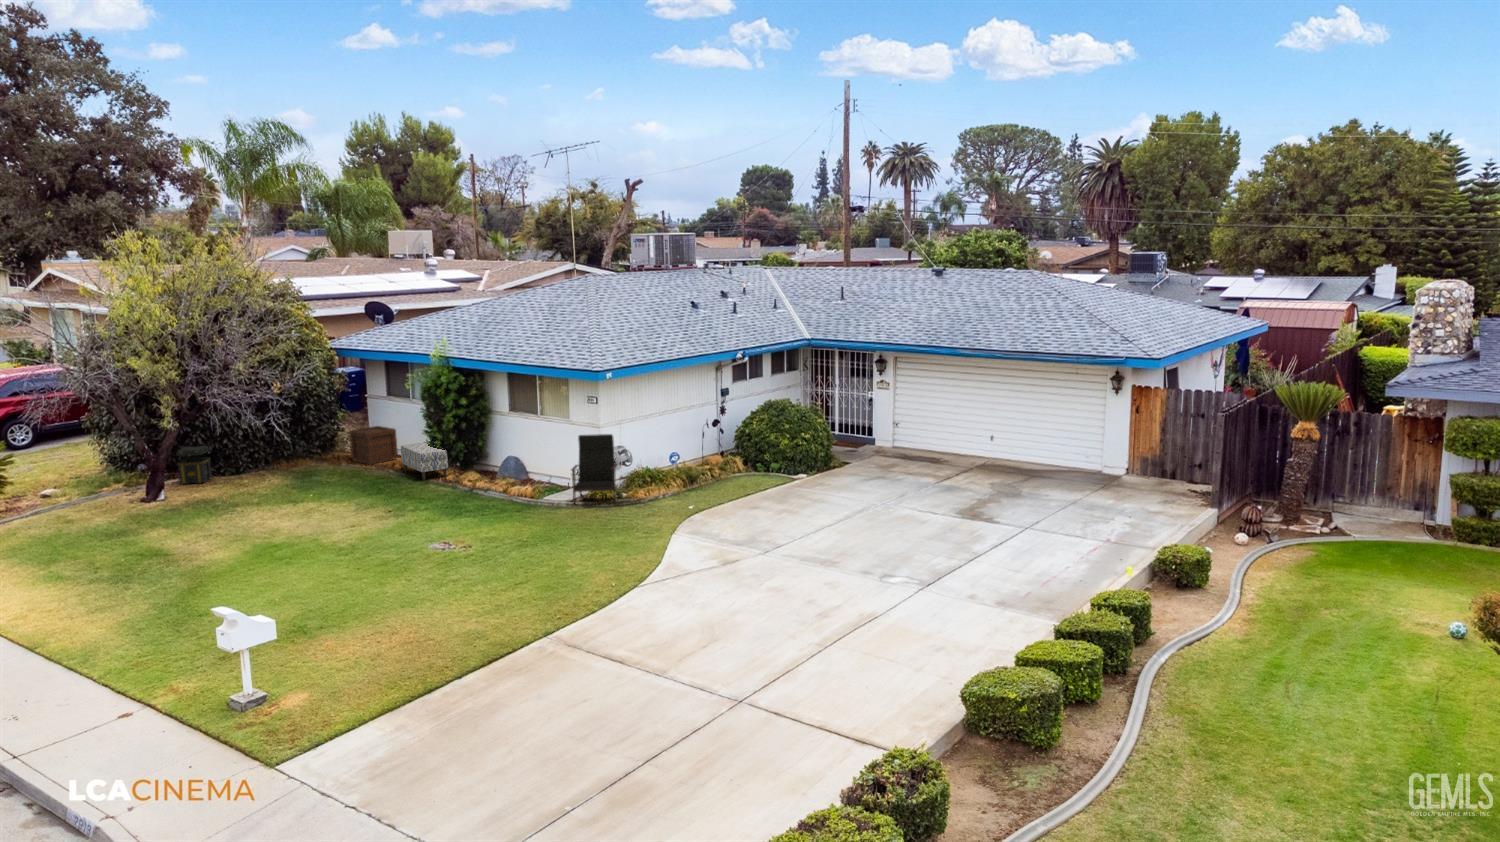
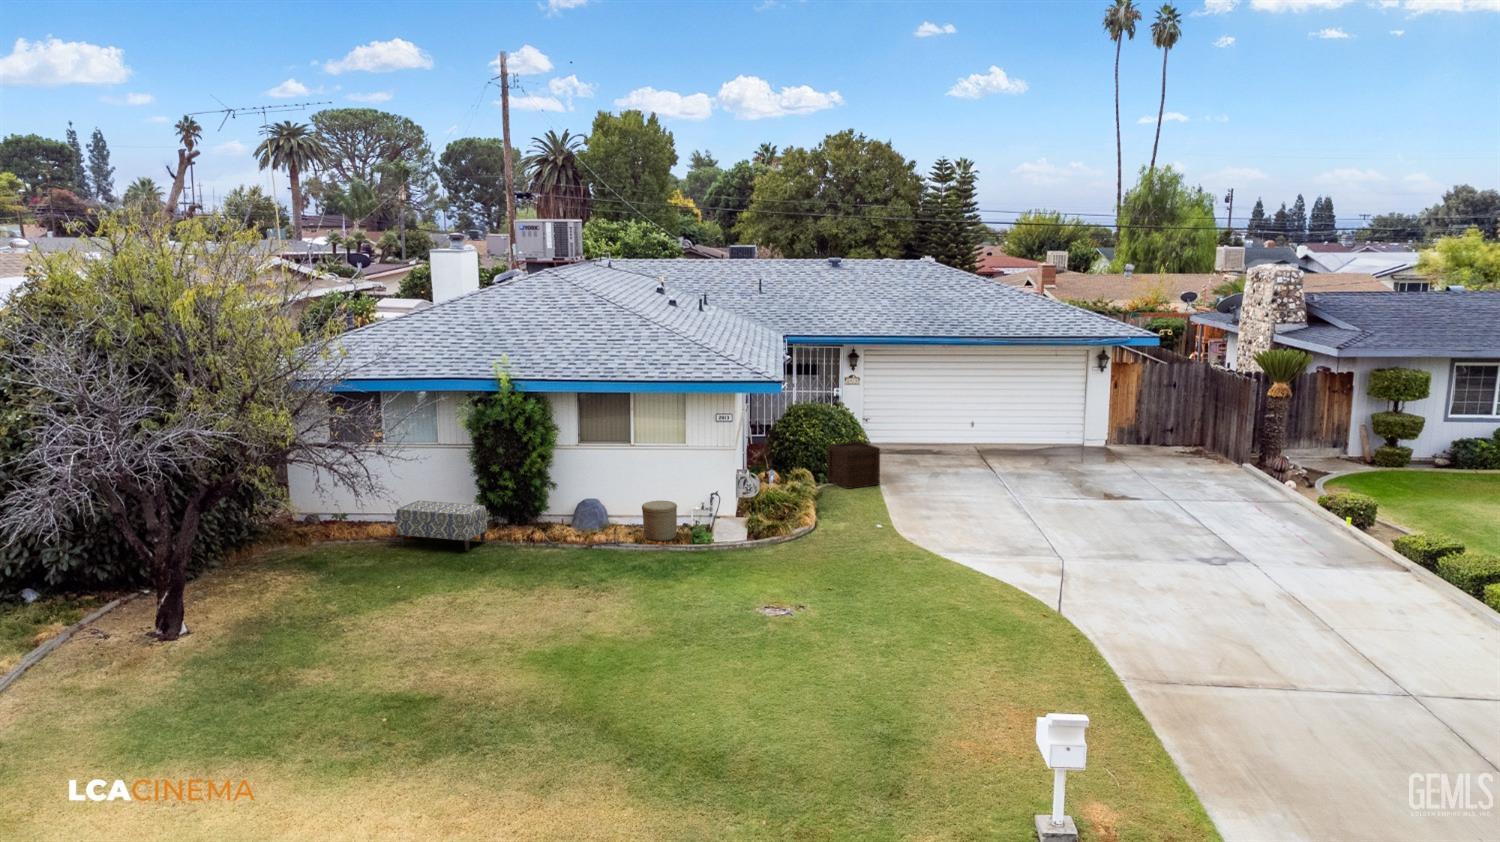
wooden crate: present [350,426,398,464] -> present [827,441,880,489]
lounge chair: present [571,434,617,503] -> none [718,455,788,545]
toolbox: present [176,446,211,484] -> none [50,552,111,622]
woven basket: none [528,462,557,493] -> present [642,501,677,541]

